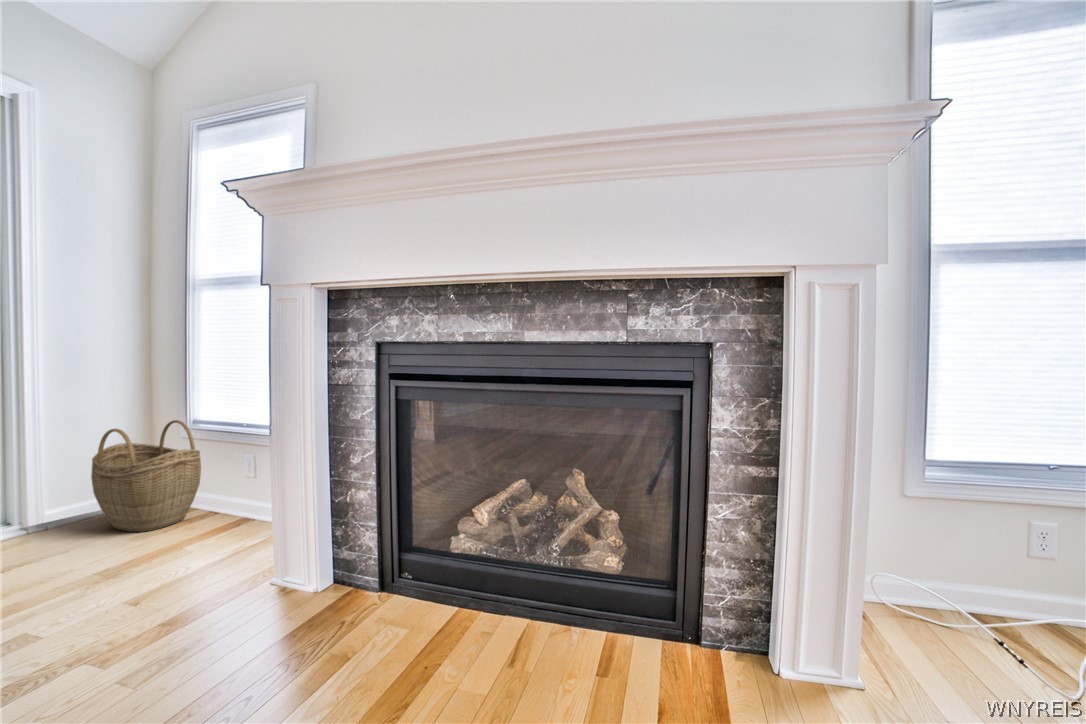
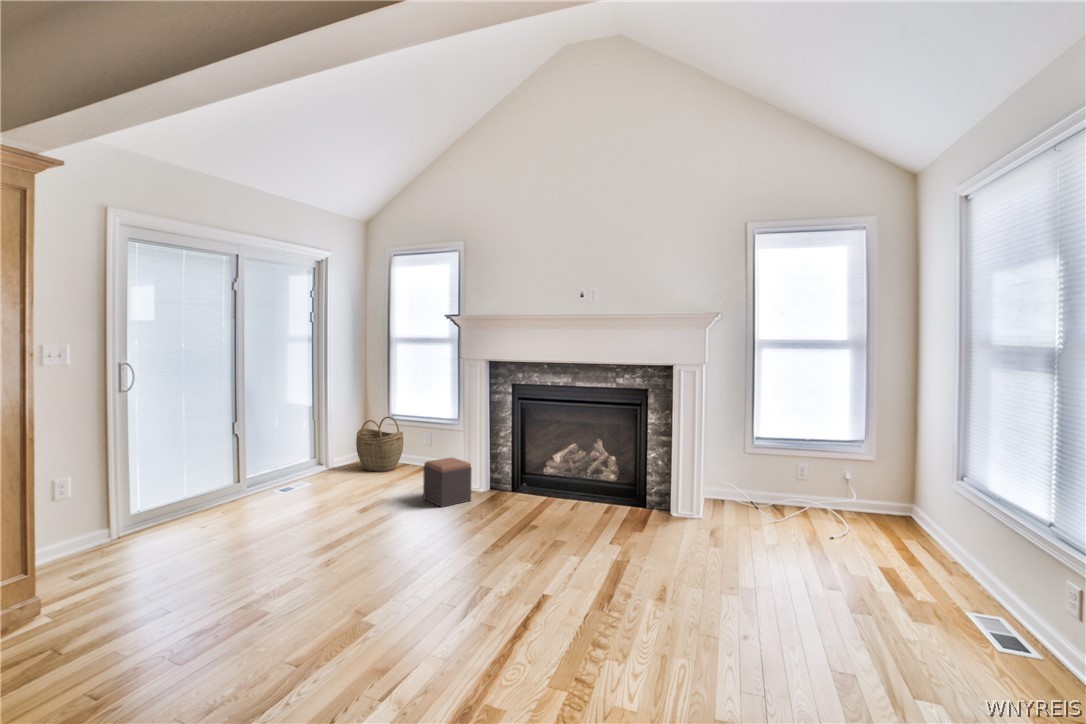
footstool: none [114,522,249,692] -> present [423,458,472,507]

